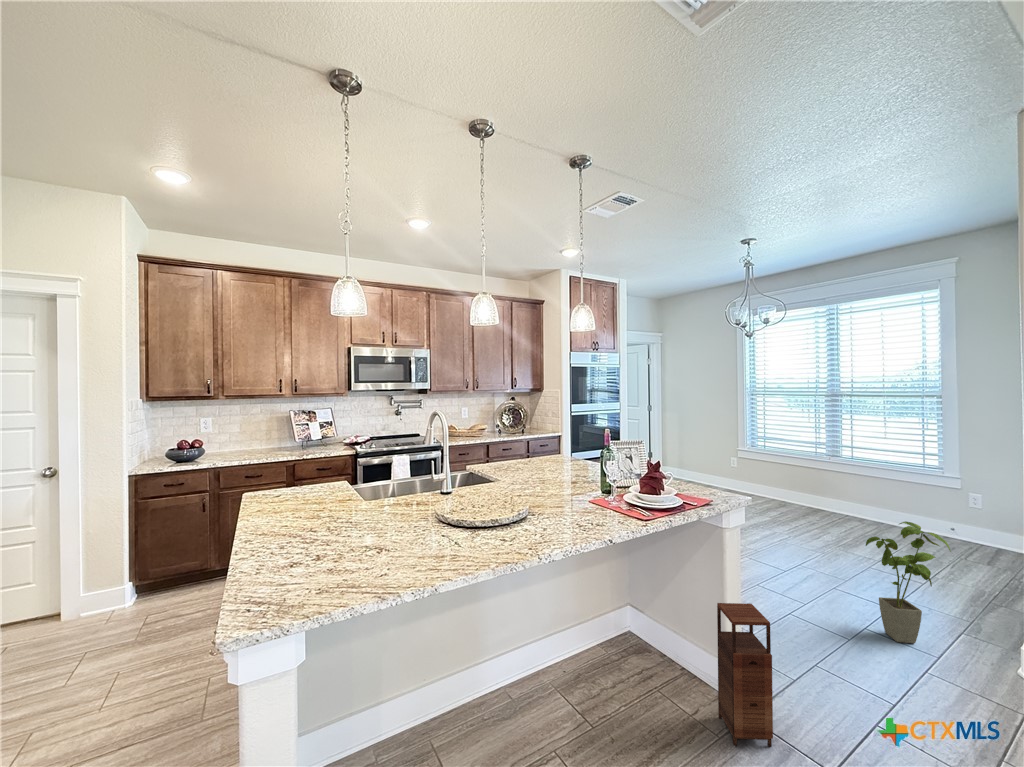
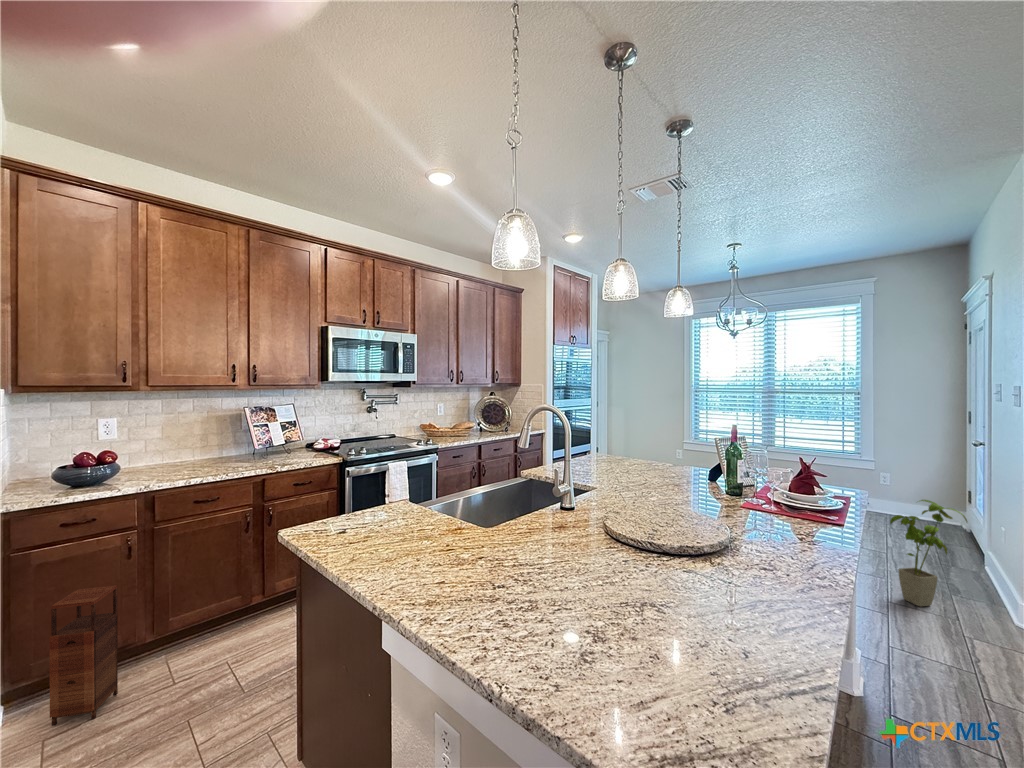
storage cabinet: present [717,603,773,747] -> present [49,585,118,726]

